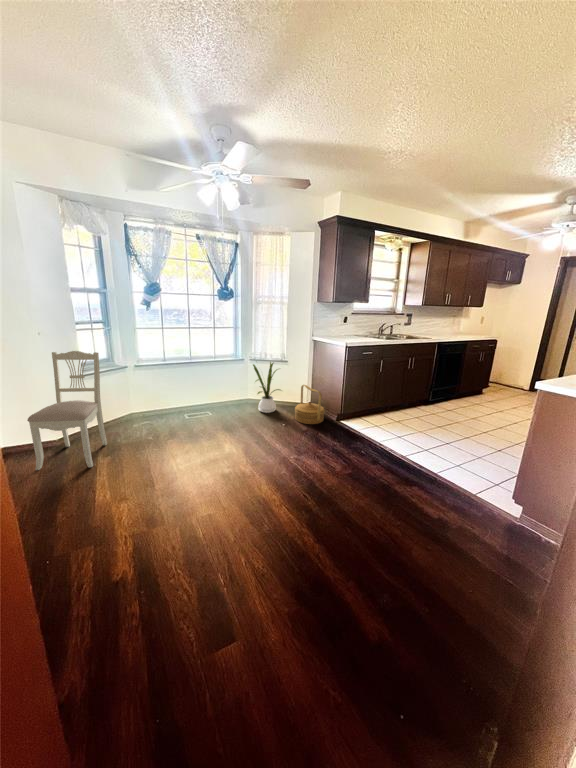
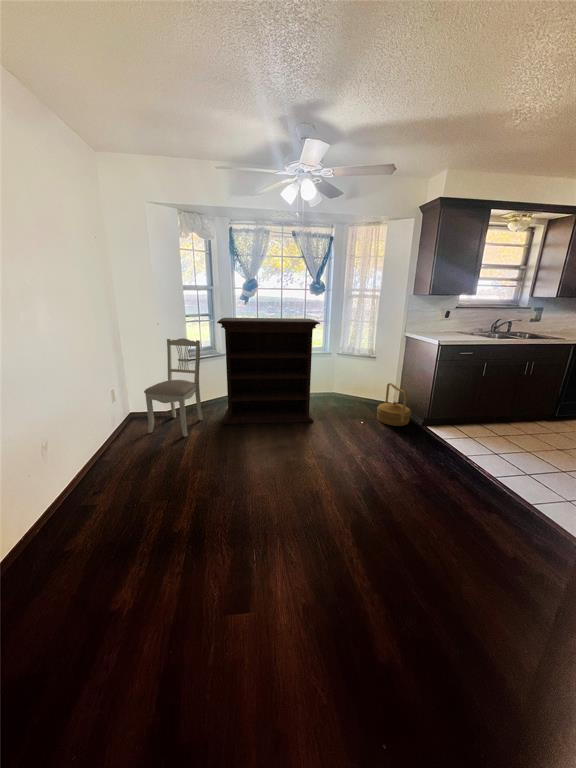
bookshelf: none [122,325,237,446] -> present [217,318,320,424]
house plant: present [253,362,280,413] -> none [333,350,368,409]

